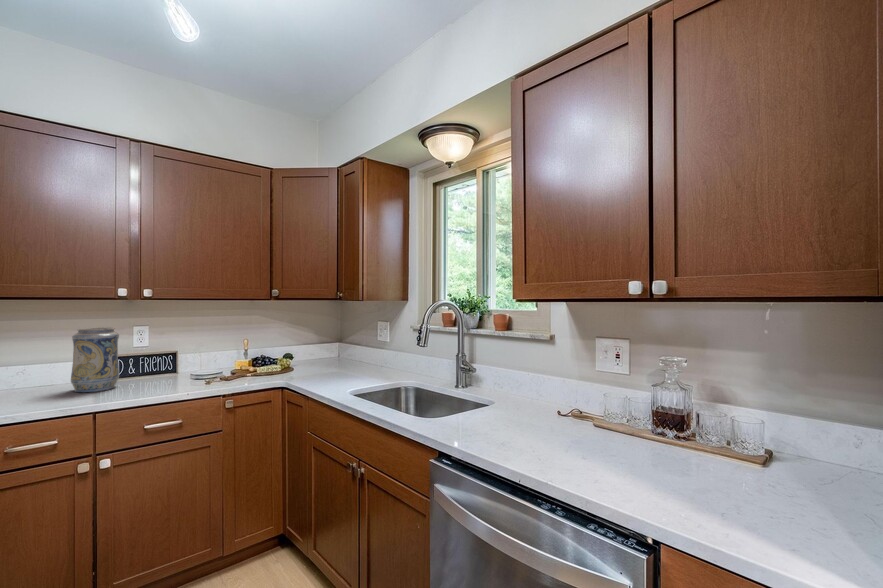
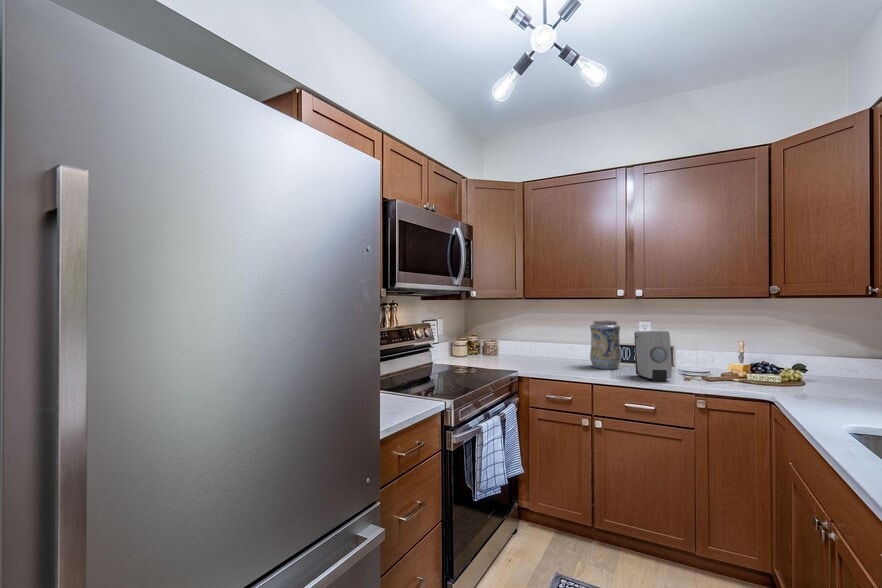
soap dispenser: none [147,335,196,391] -> present [634,331,672,381]

